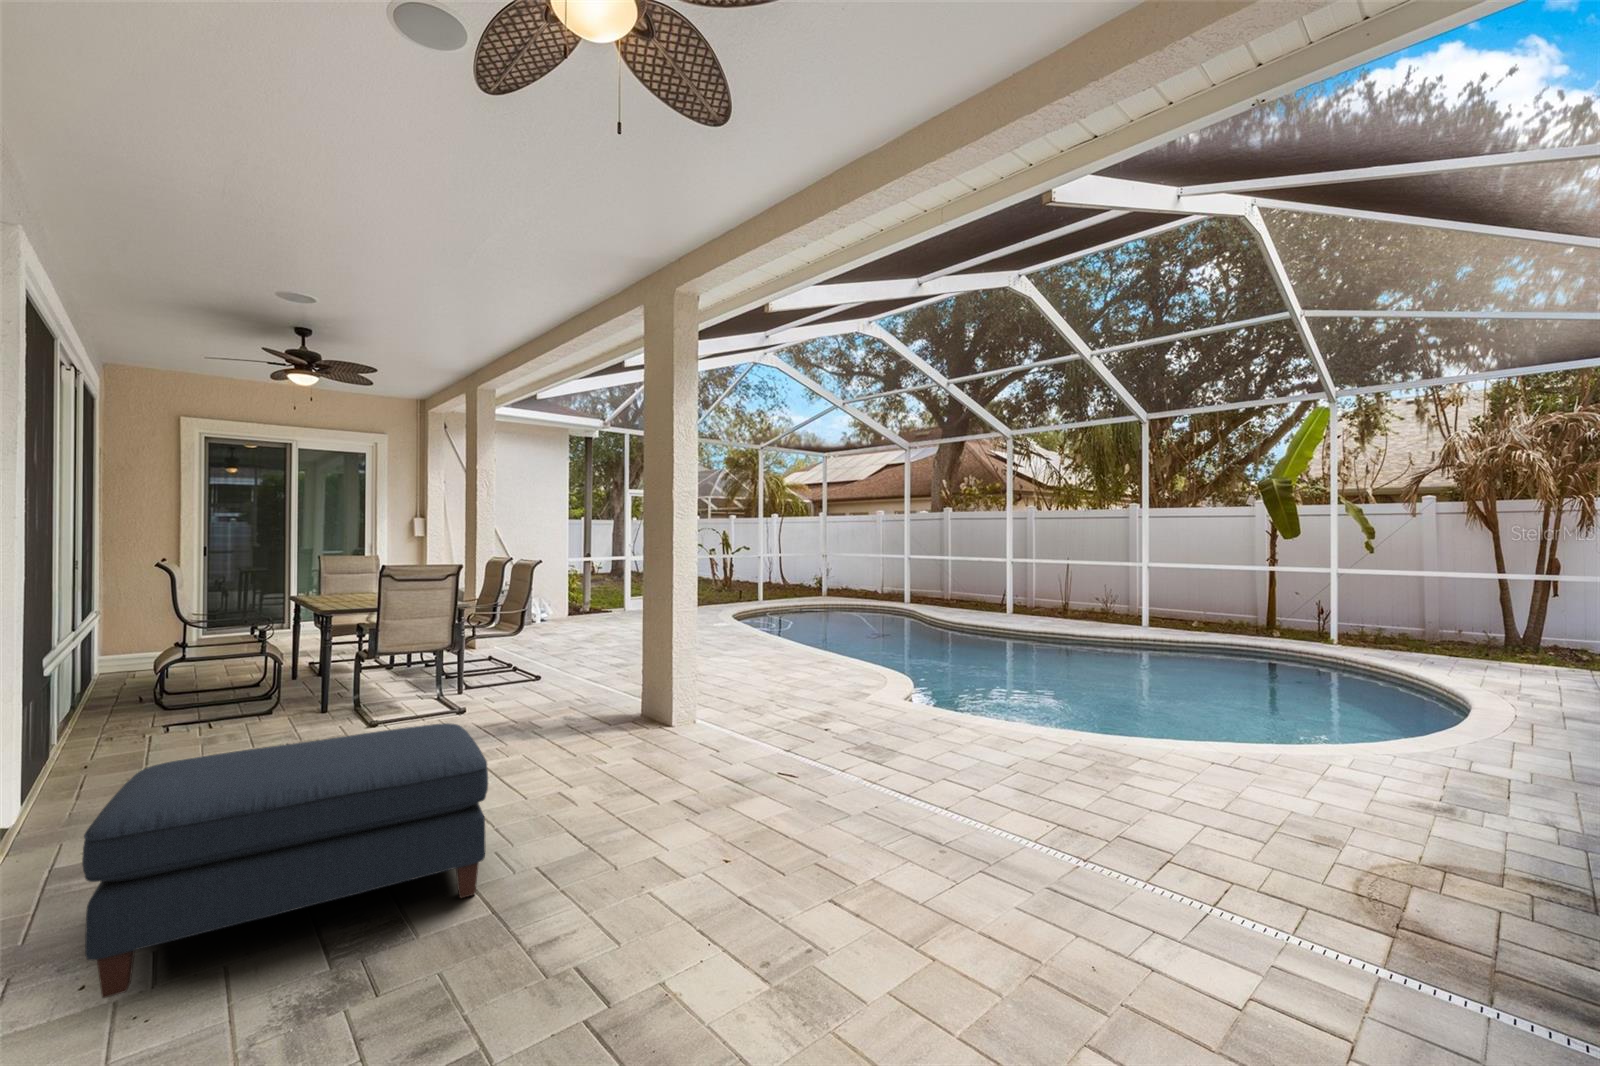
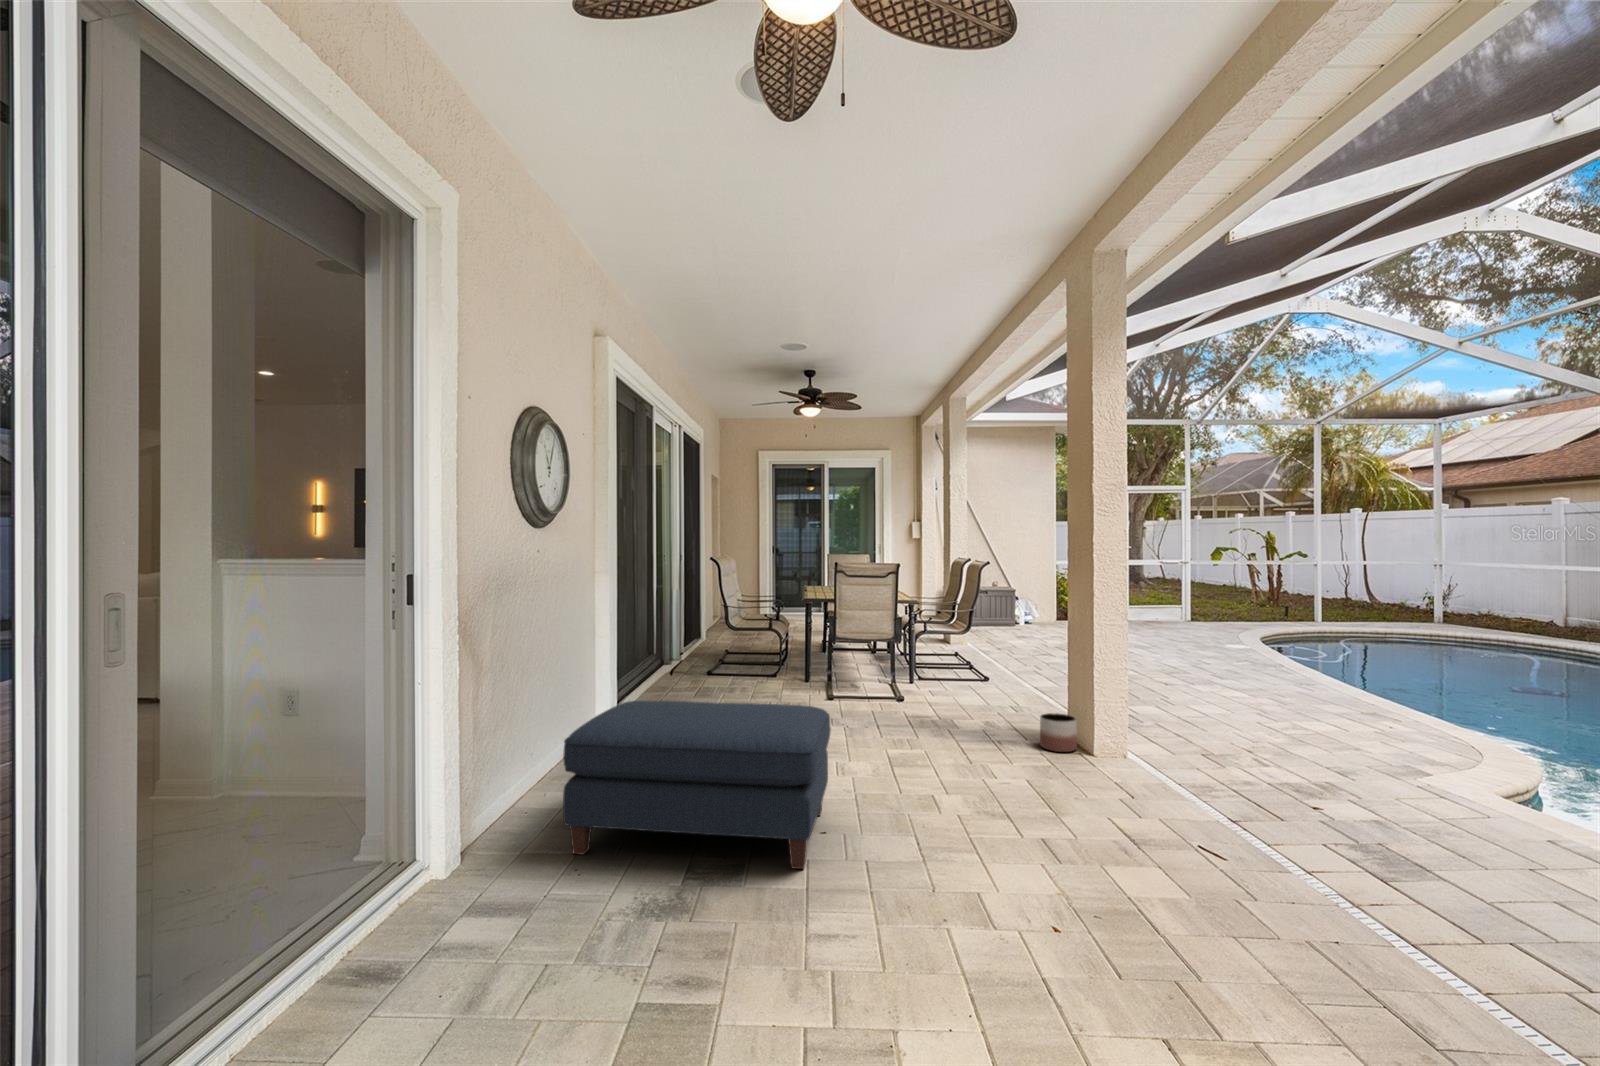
planter: none [623,693,654,727] -> present [1040,713,1077,752]

